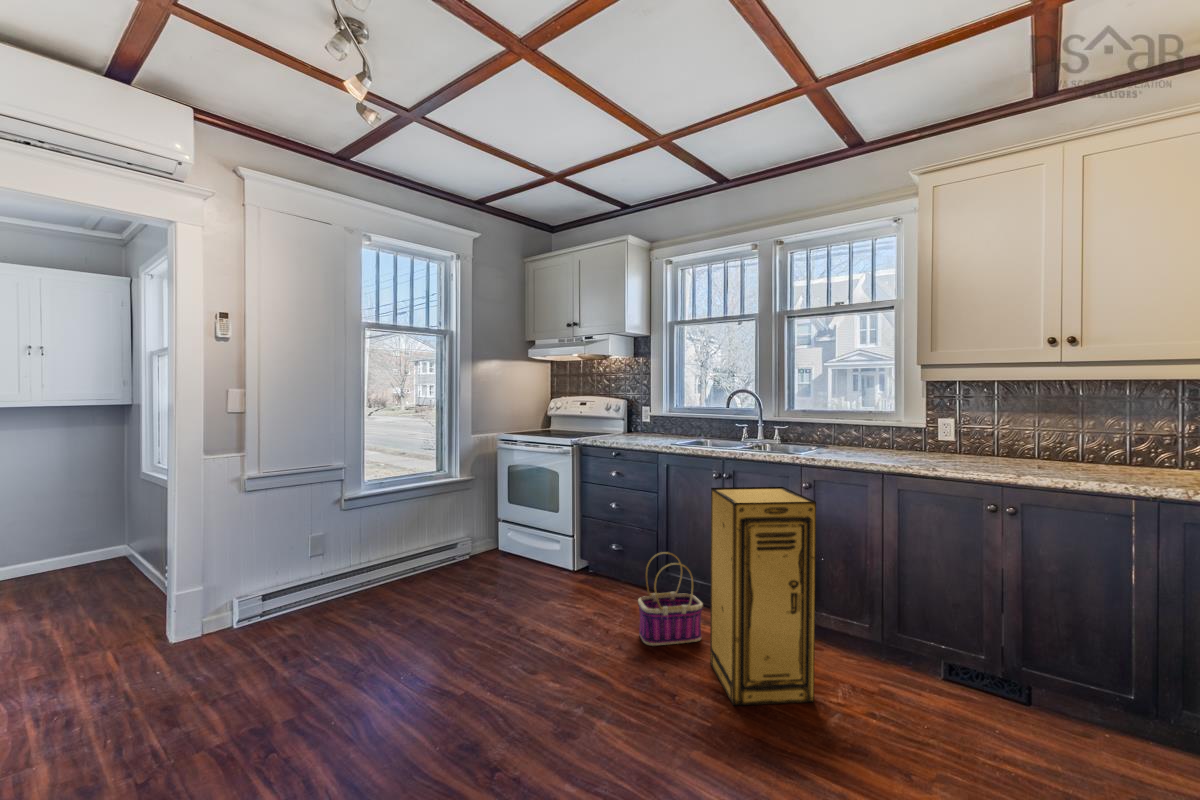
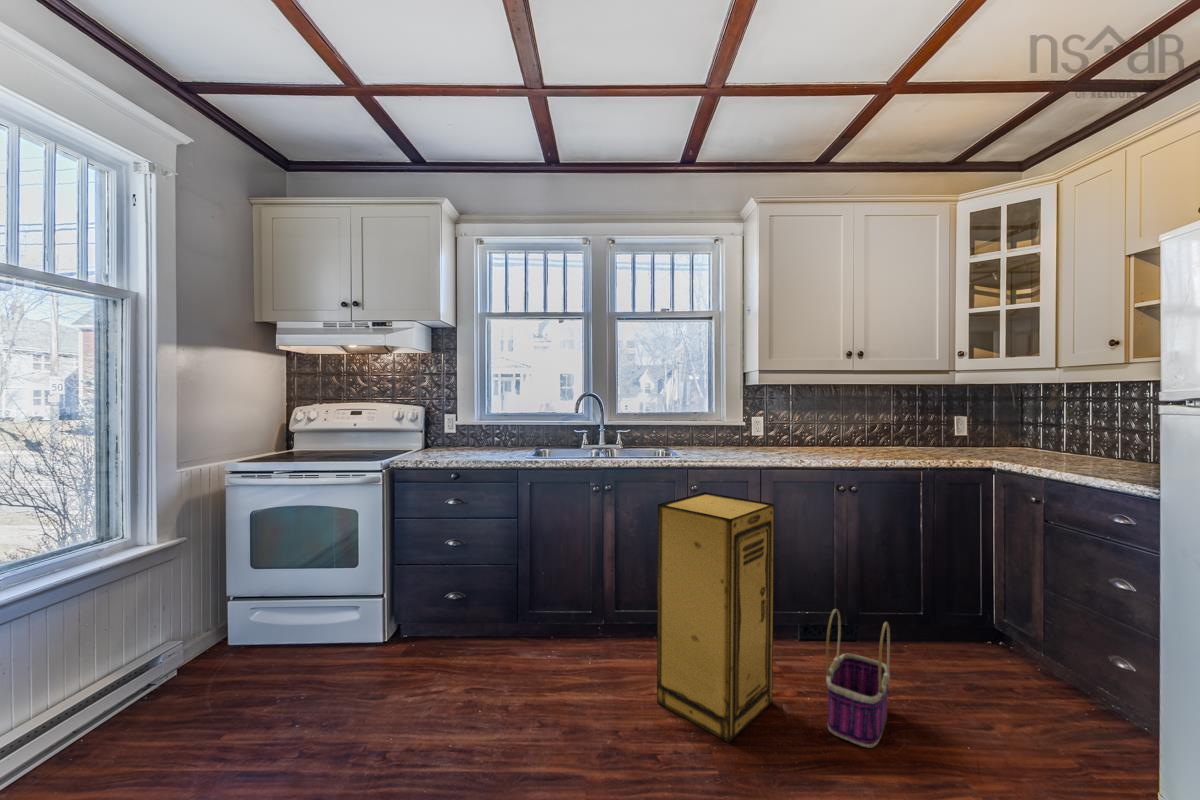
basket: present [638,552,703,646] -> present [826,609,890,748]

